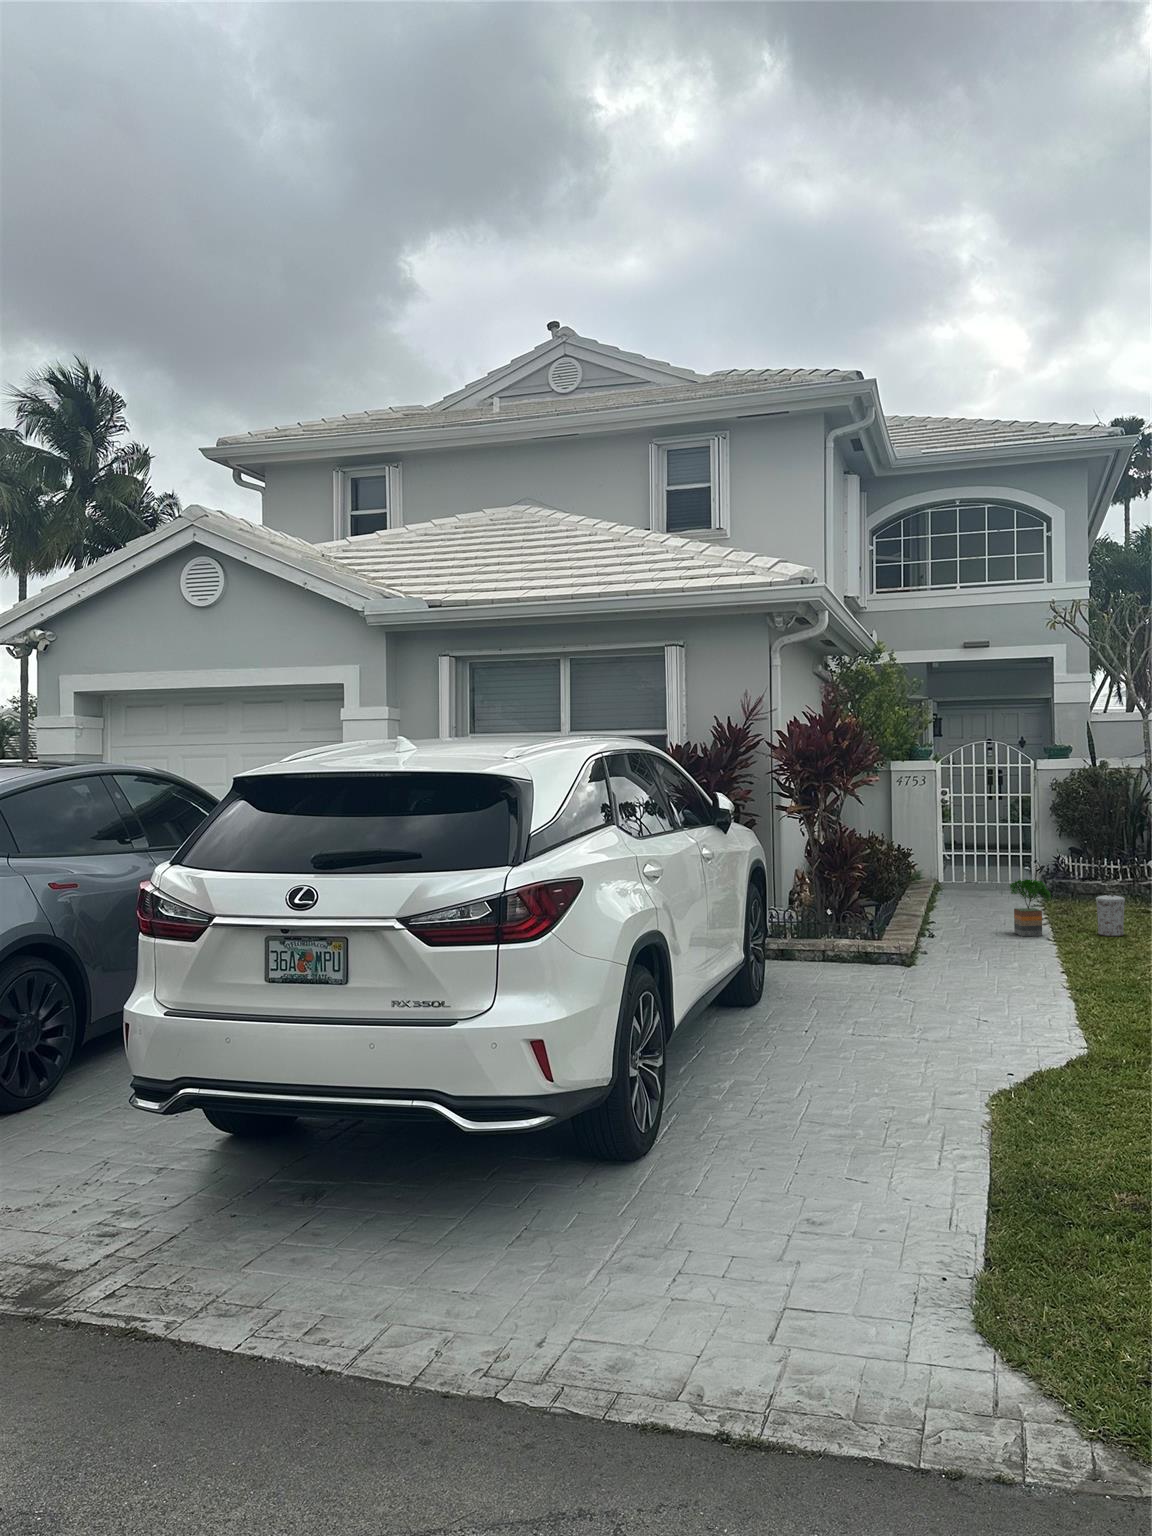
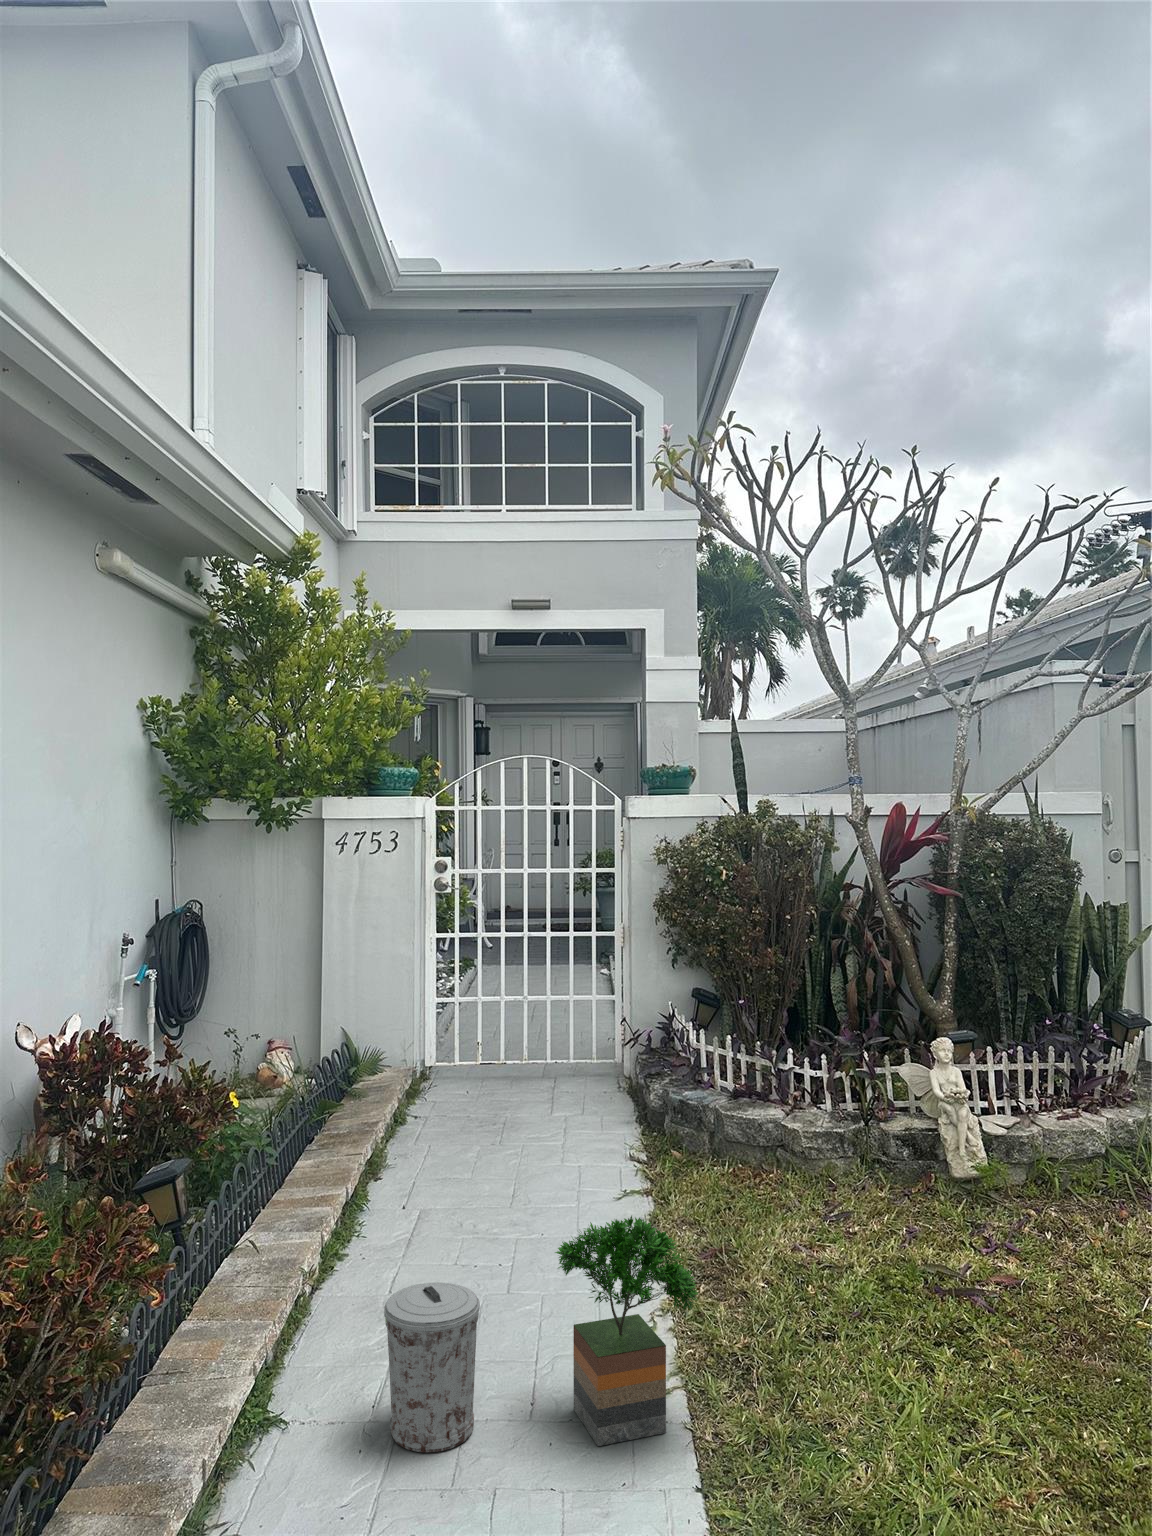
trash can: present [1096,894,1125,936] -> present [384,1282,480,1452]

